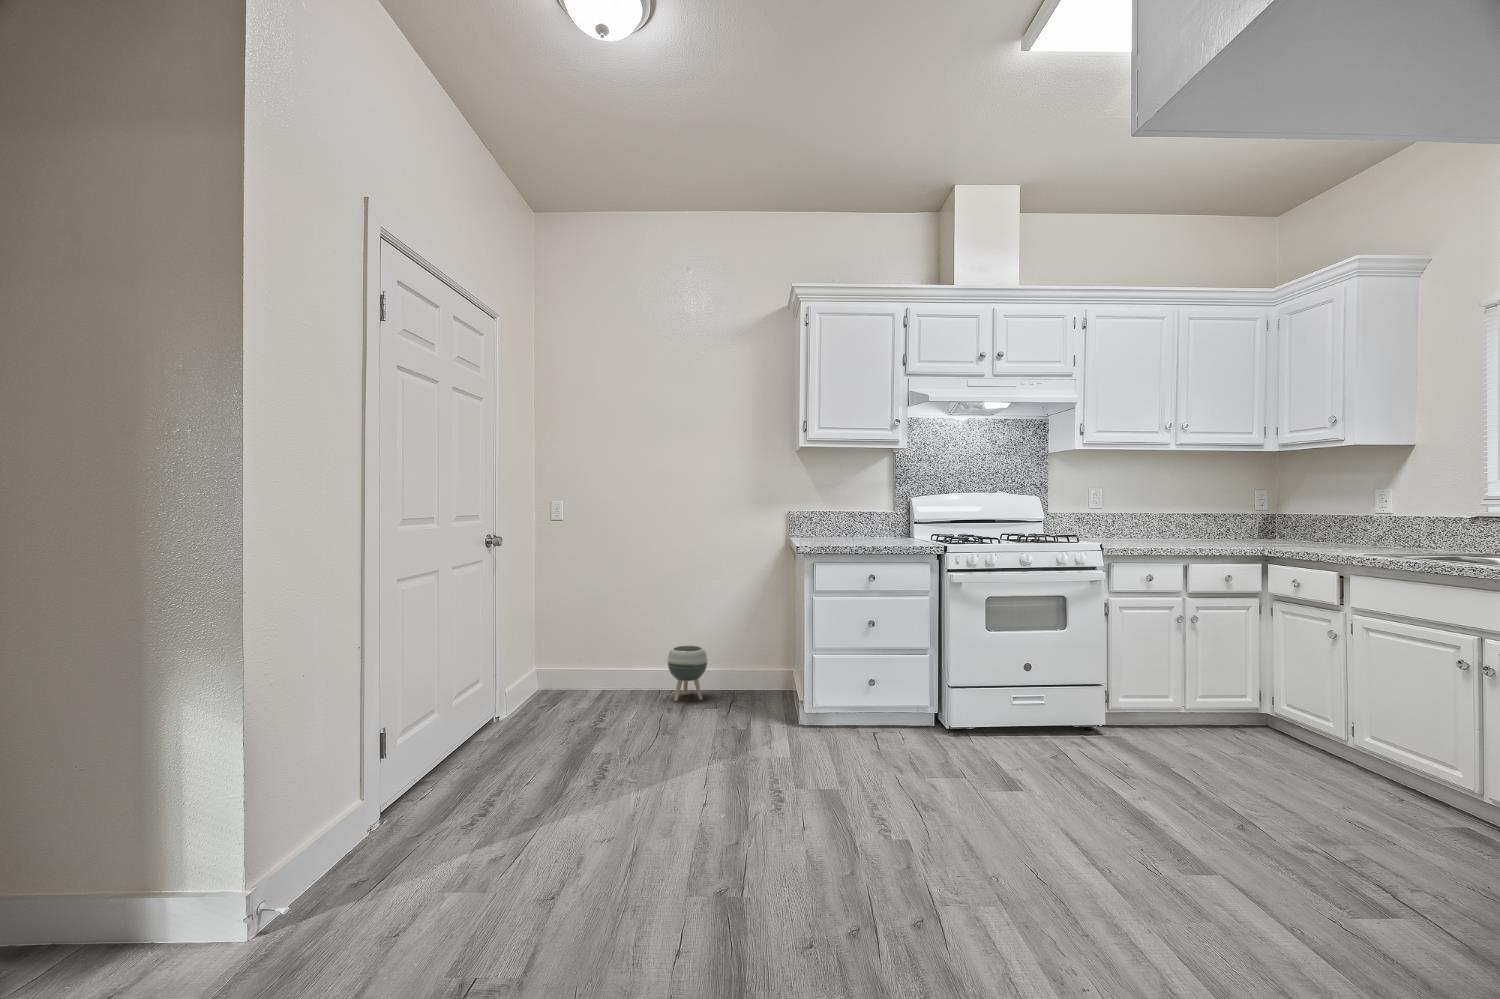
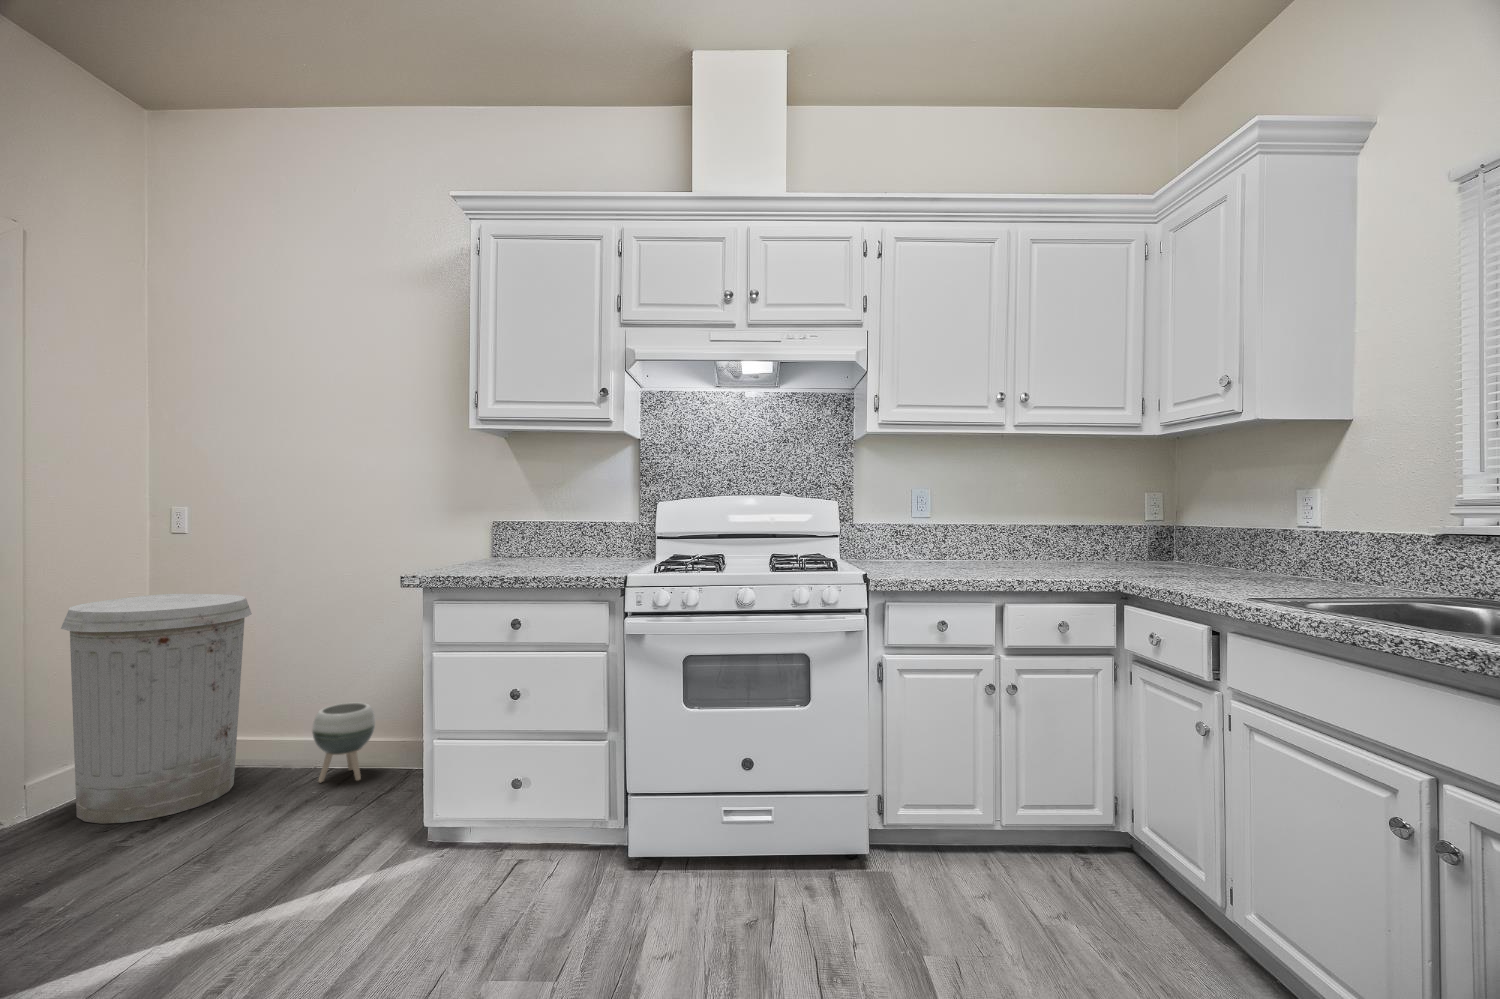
trash can: none [520,566,629,723] -> present [61,594,252,824]

